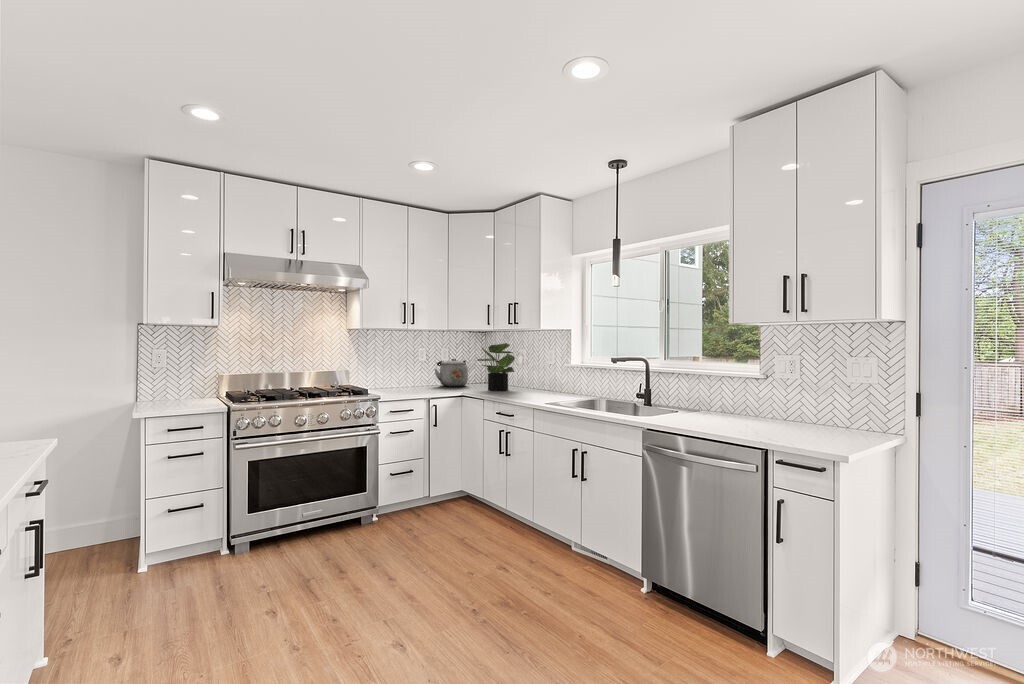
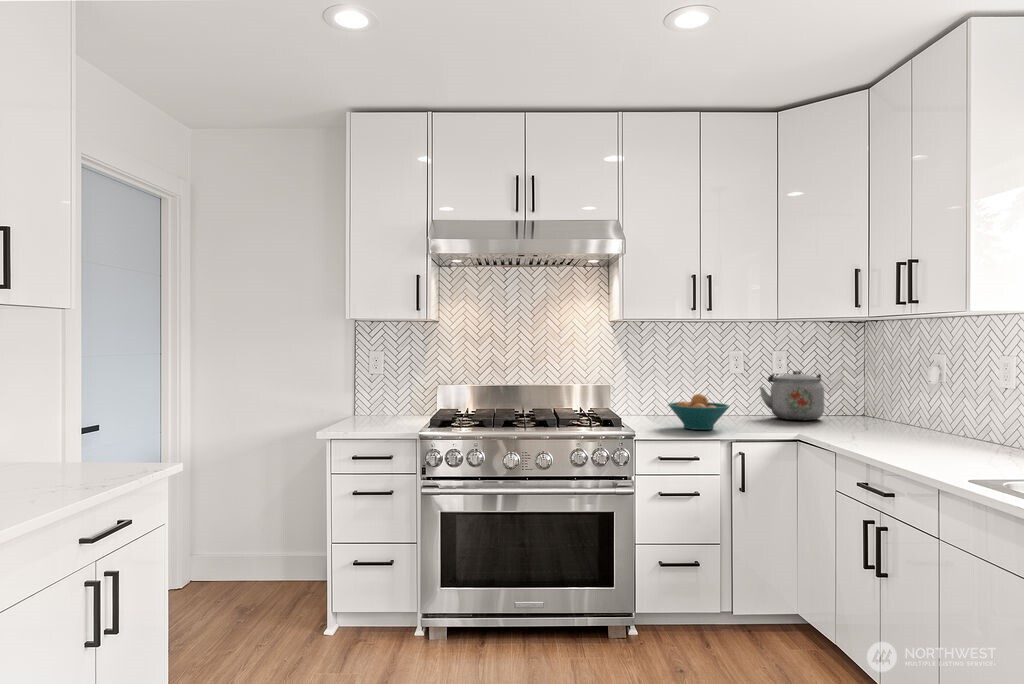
potted plant: present [477,343,515,391] -> none [833,343,919,436]
fruit bowl: none [390,373,426,394] -> present [668,394,729,430]

